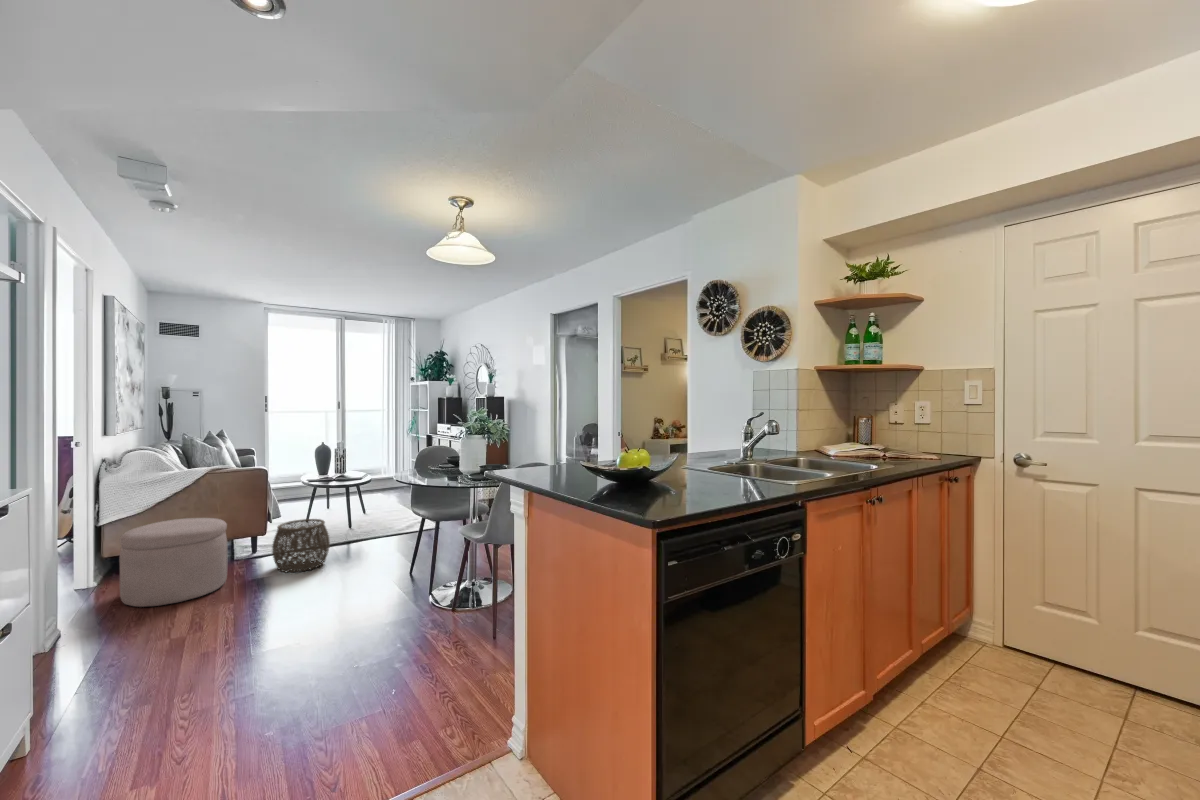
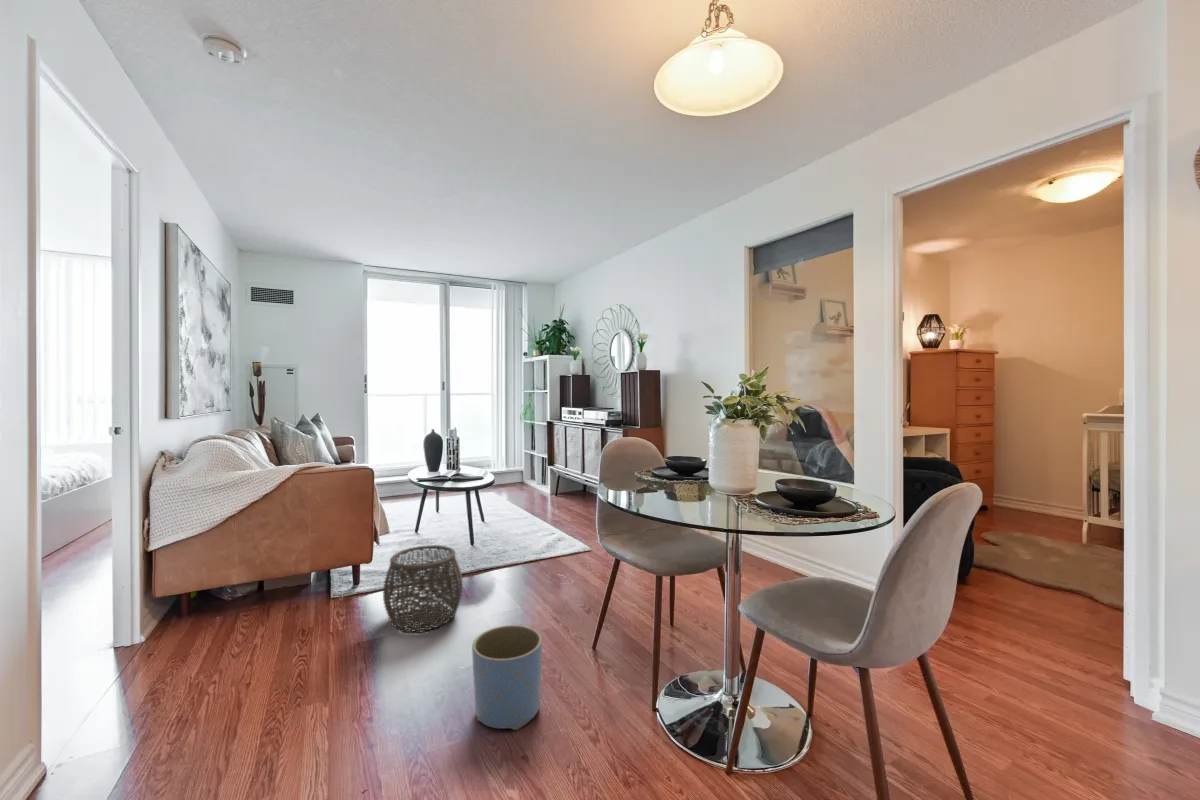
ottoman: present [119,518,227,607] -> none [158,546,319,703]
planter: none [323,553,366,606] -> present [472,625,542,730]

